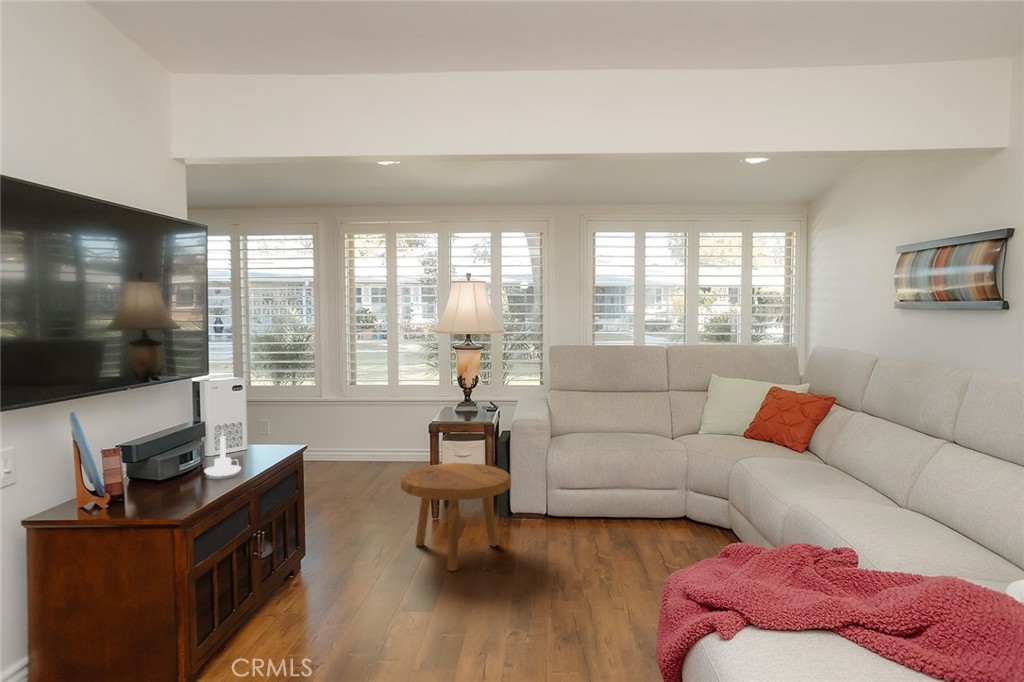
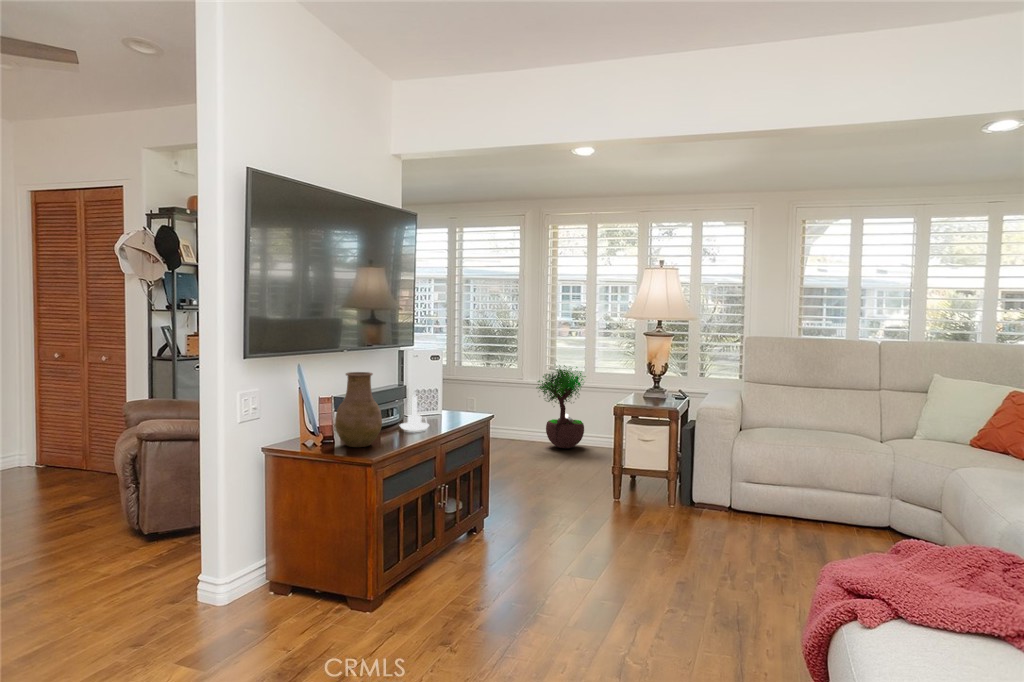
potted tree: none [337,375,393,468] -> present [538,365,586,448]
vase: none [126,414,189,507] -> present [335,372,382,447]
footstool: present [400,463,511,571] -> none [576,443,686,545]

